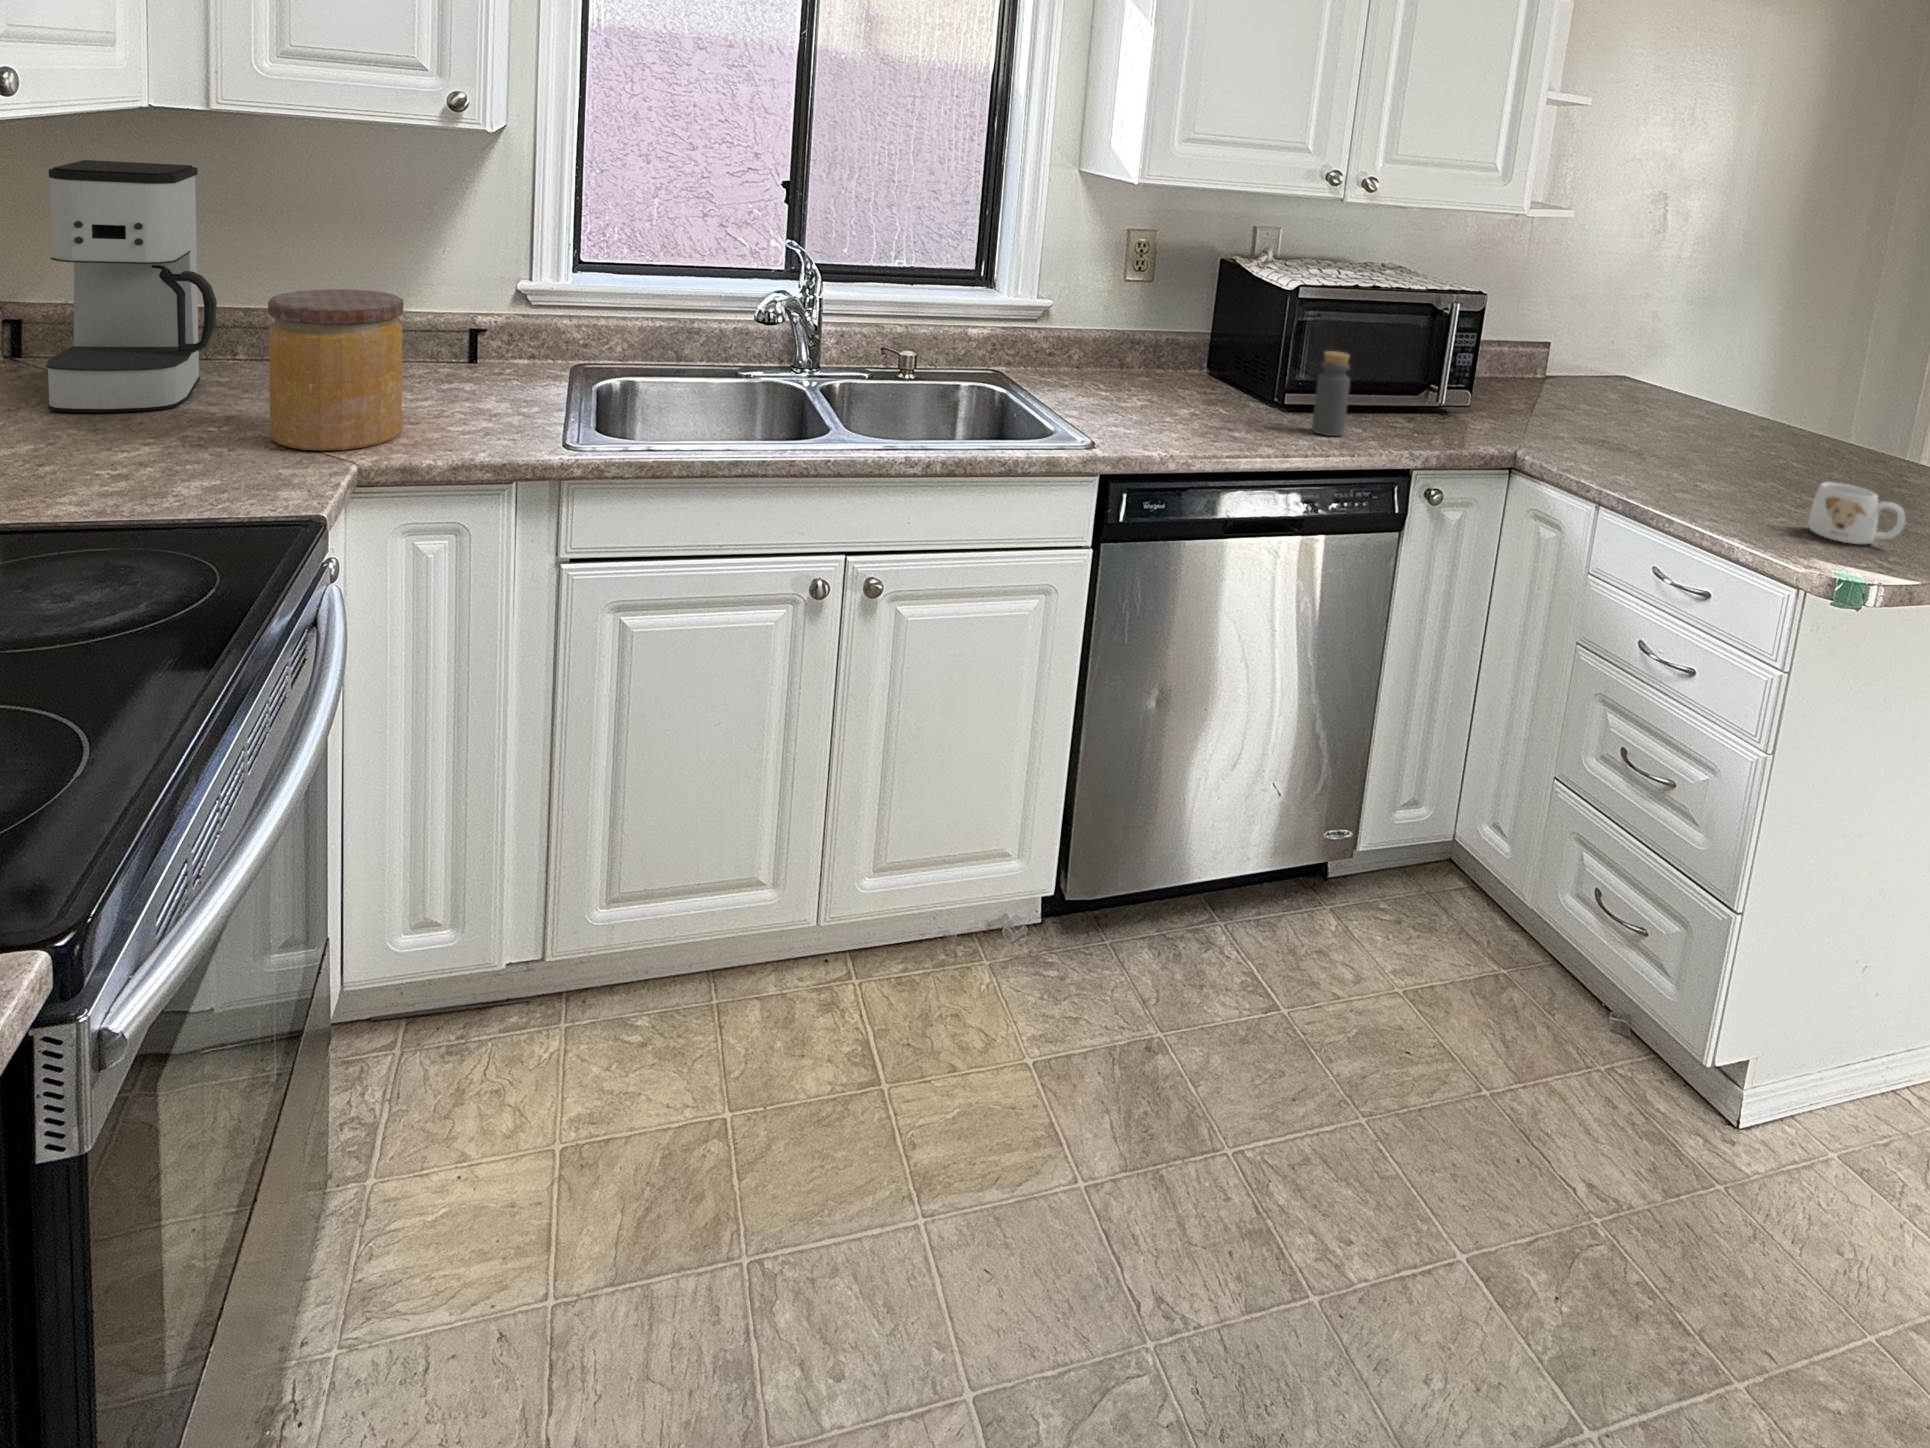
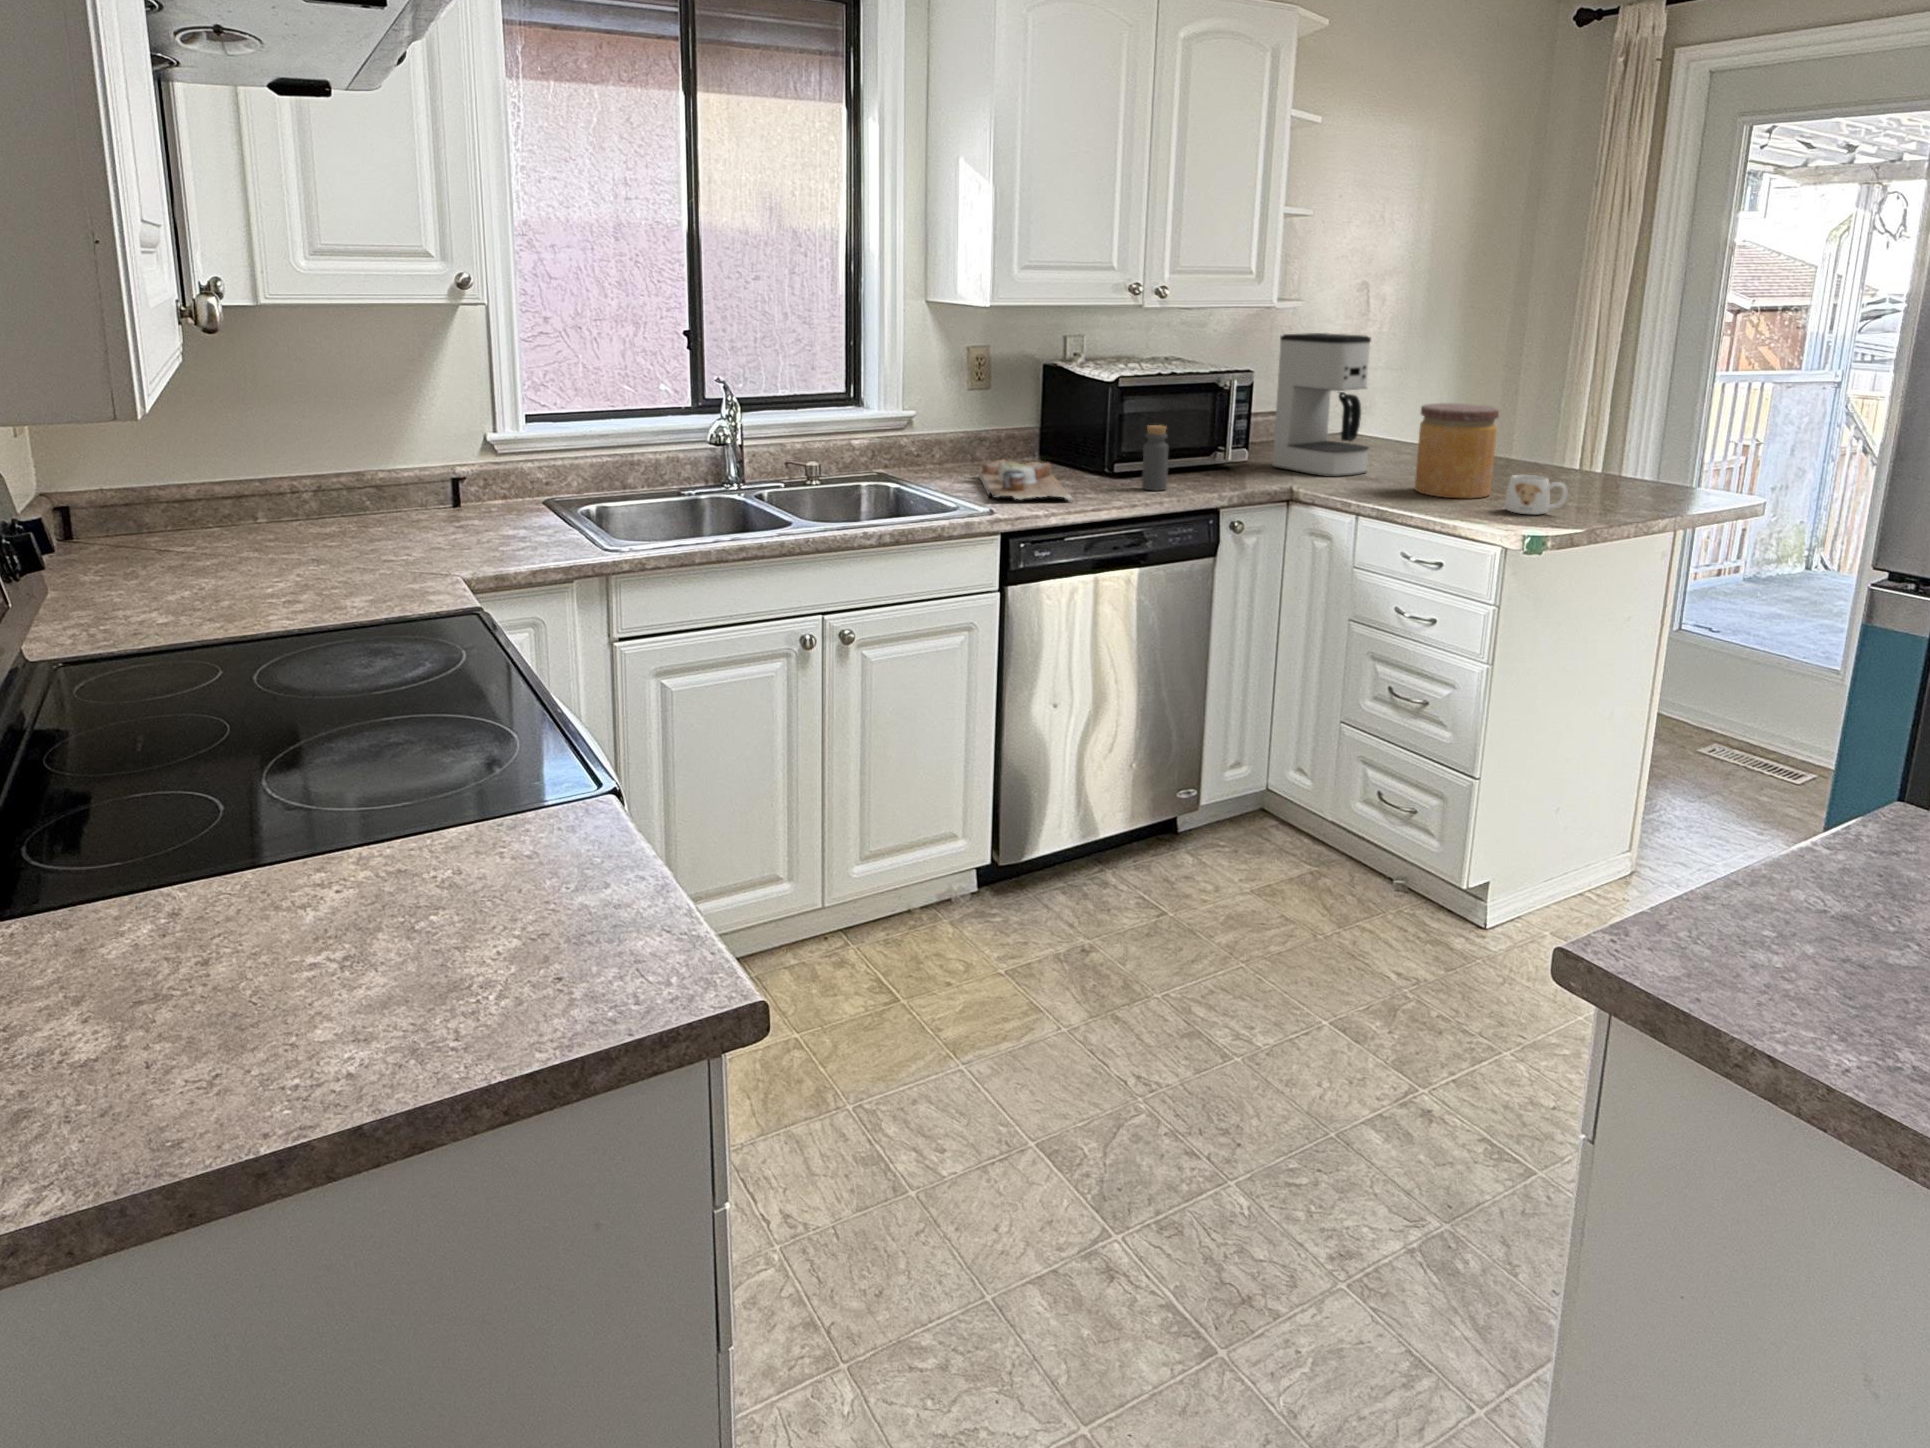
coffee maker: present [46,160,217,413] -> present [1273,333,1371,477]
jar: present [268,289,404,451] -> present [1415,403,1499,499]
cutting board: none [1106,369,1209,443] -> present [979,459,1073,502]

